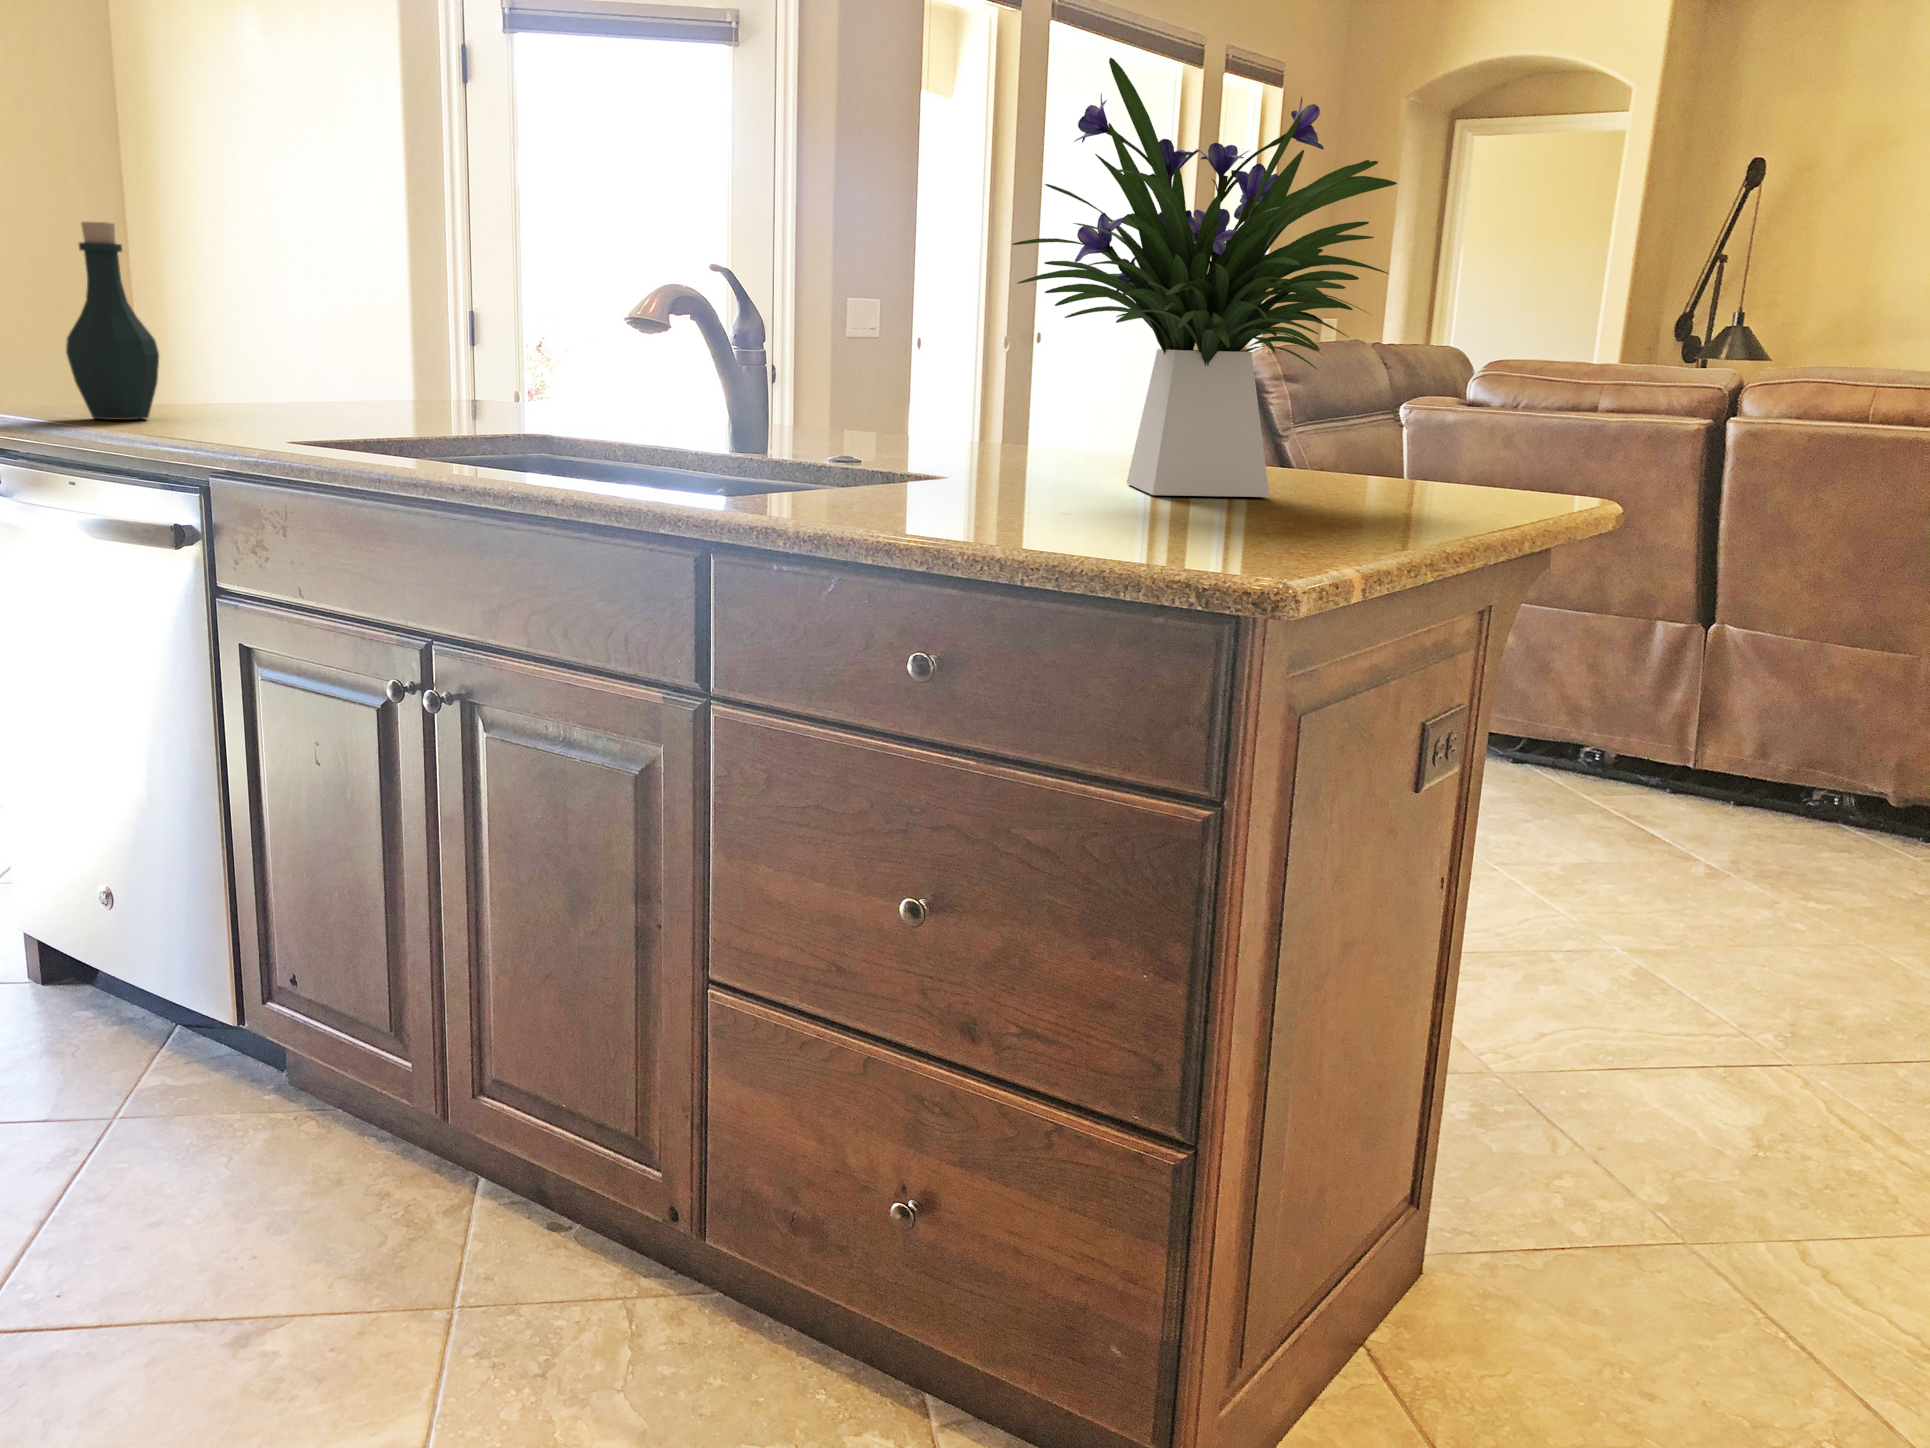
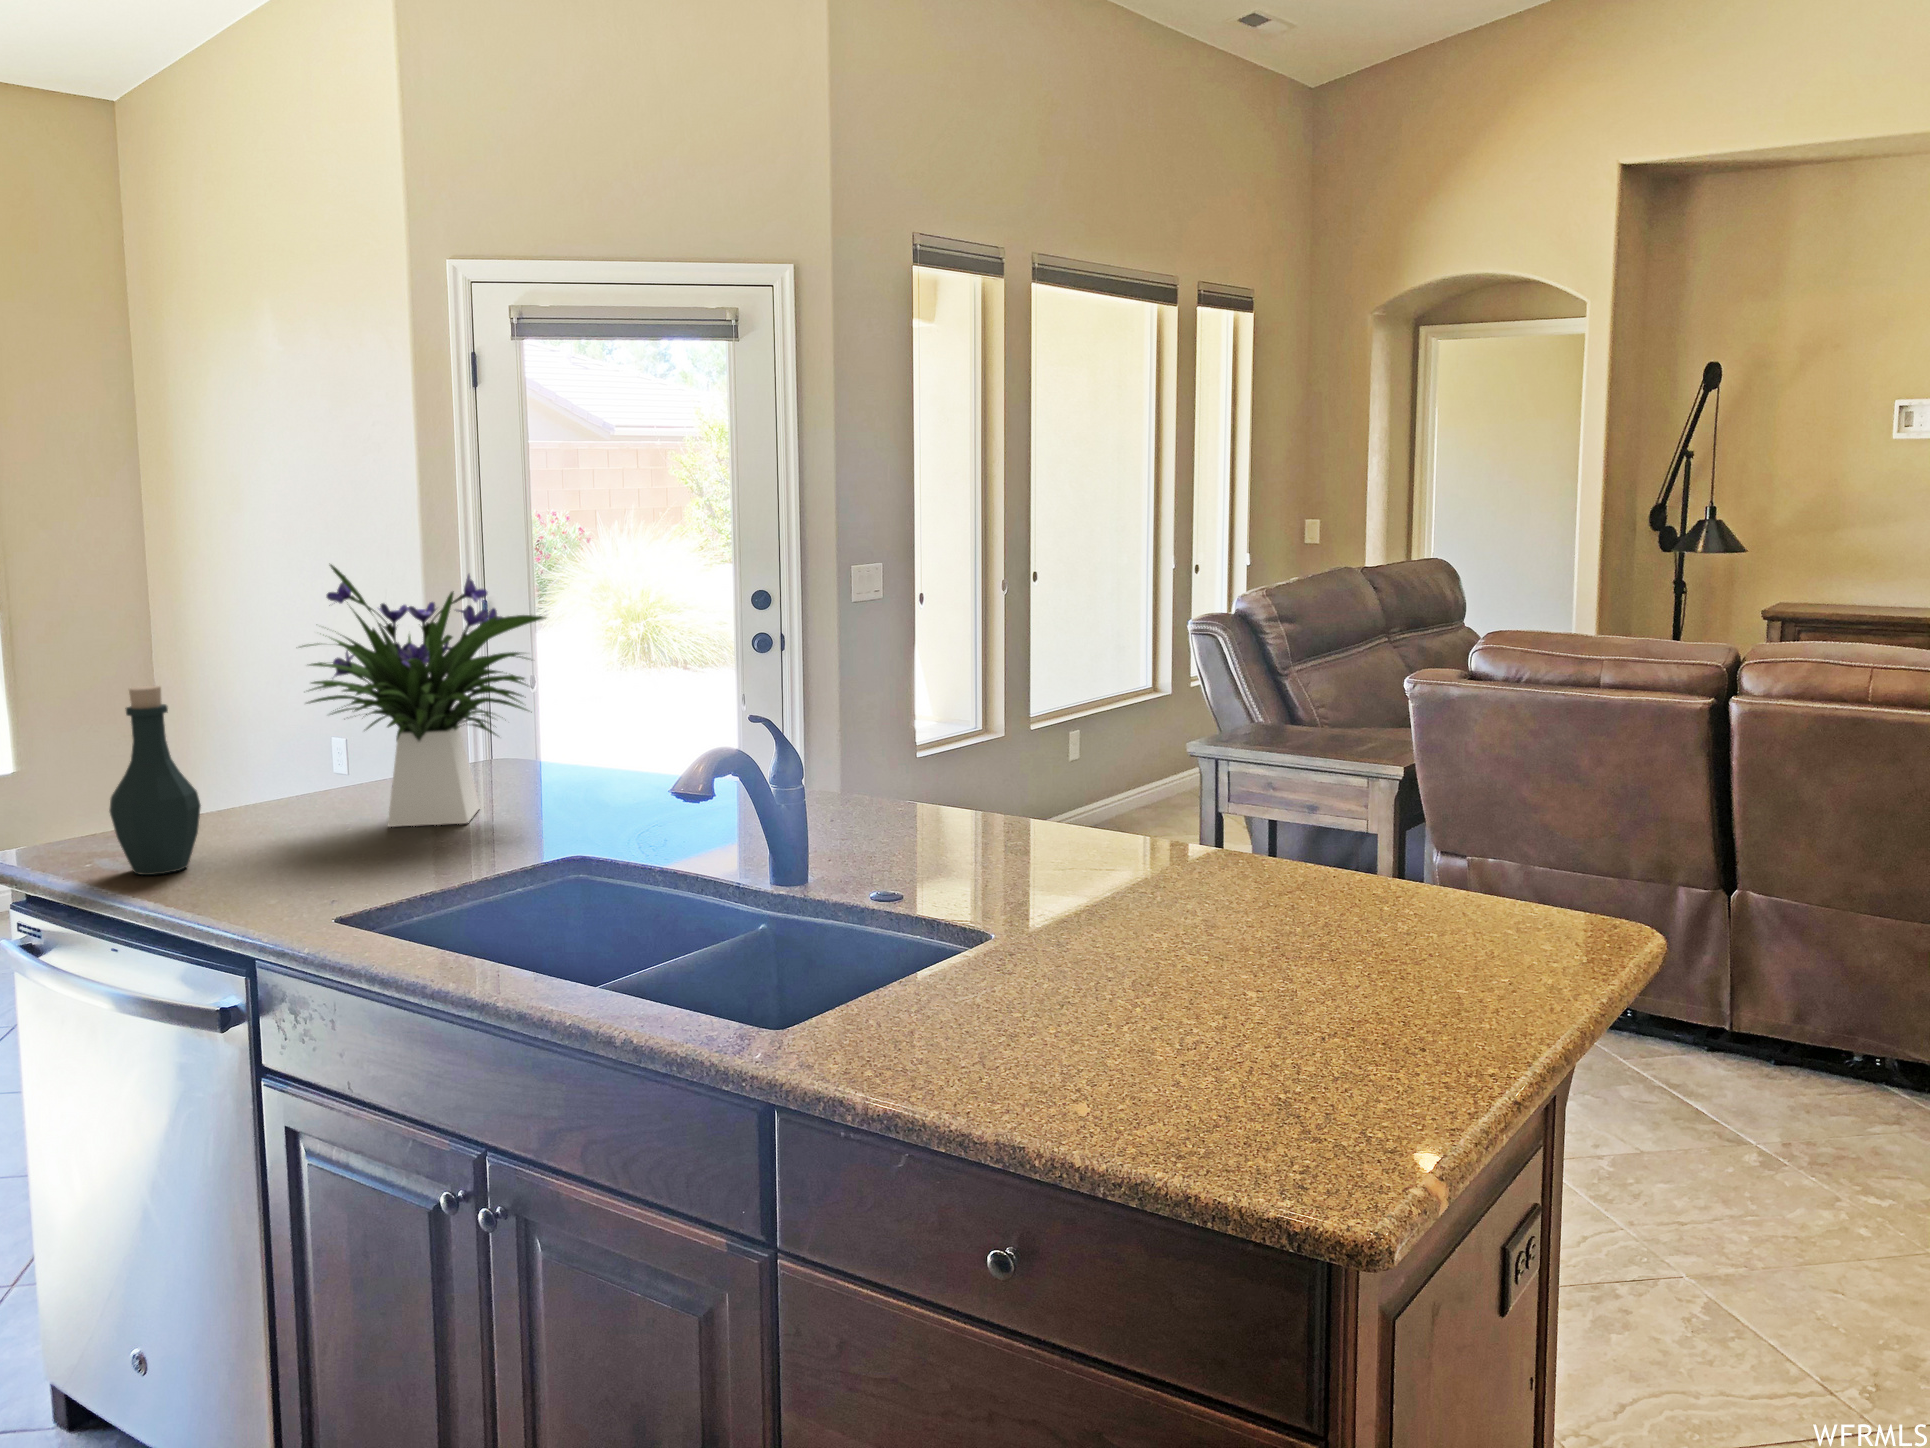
flower arrangement: present [1012,58,1397,497] -> present [301,565,545,827]

